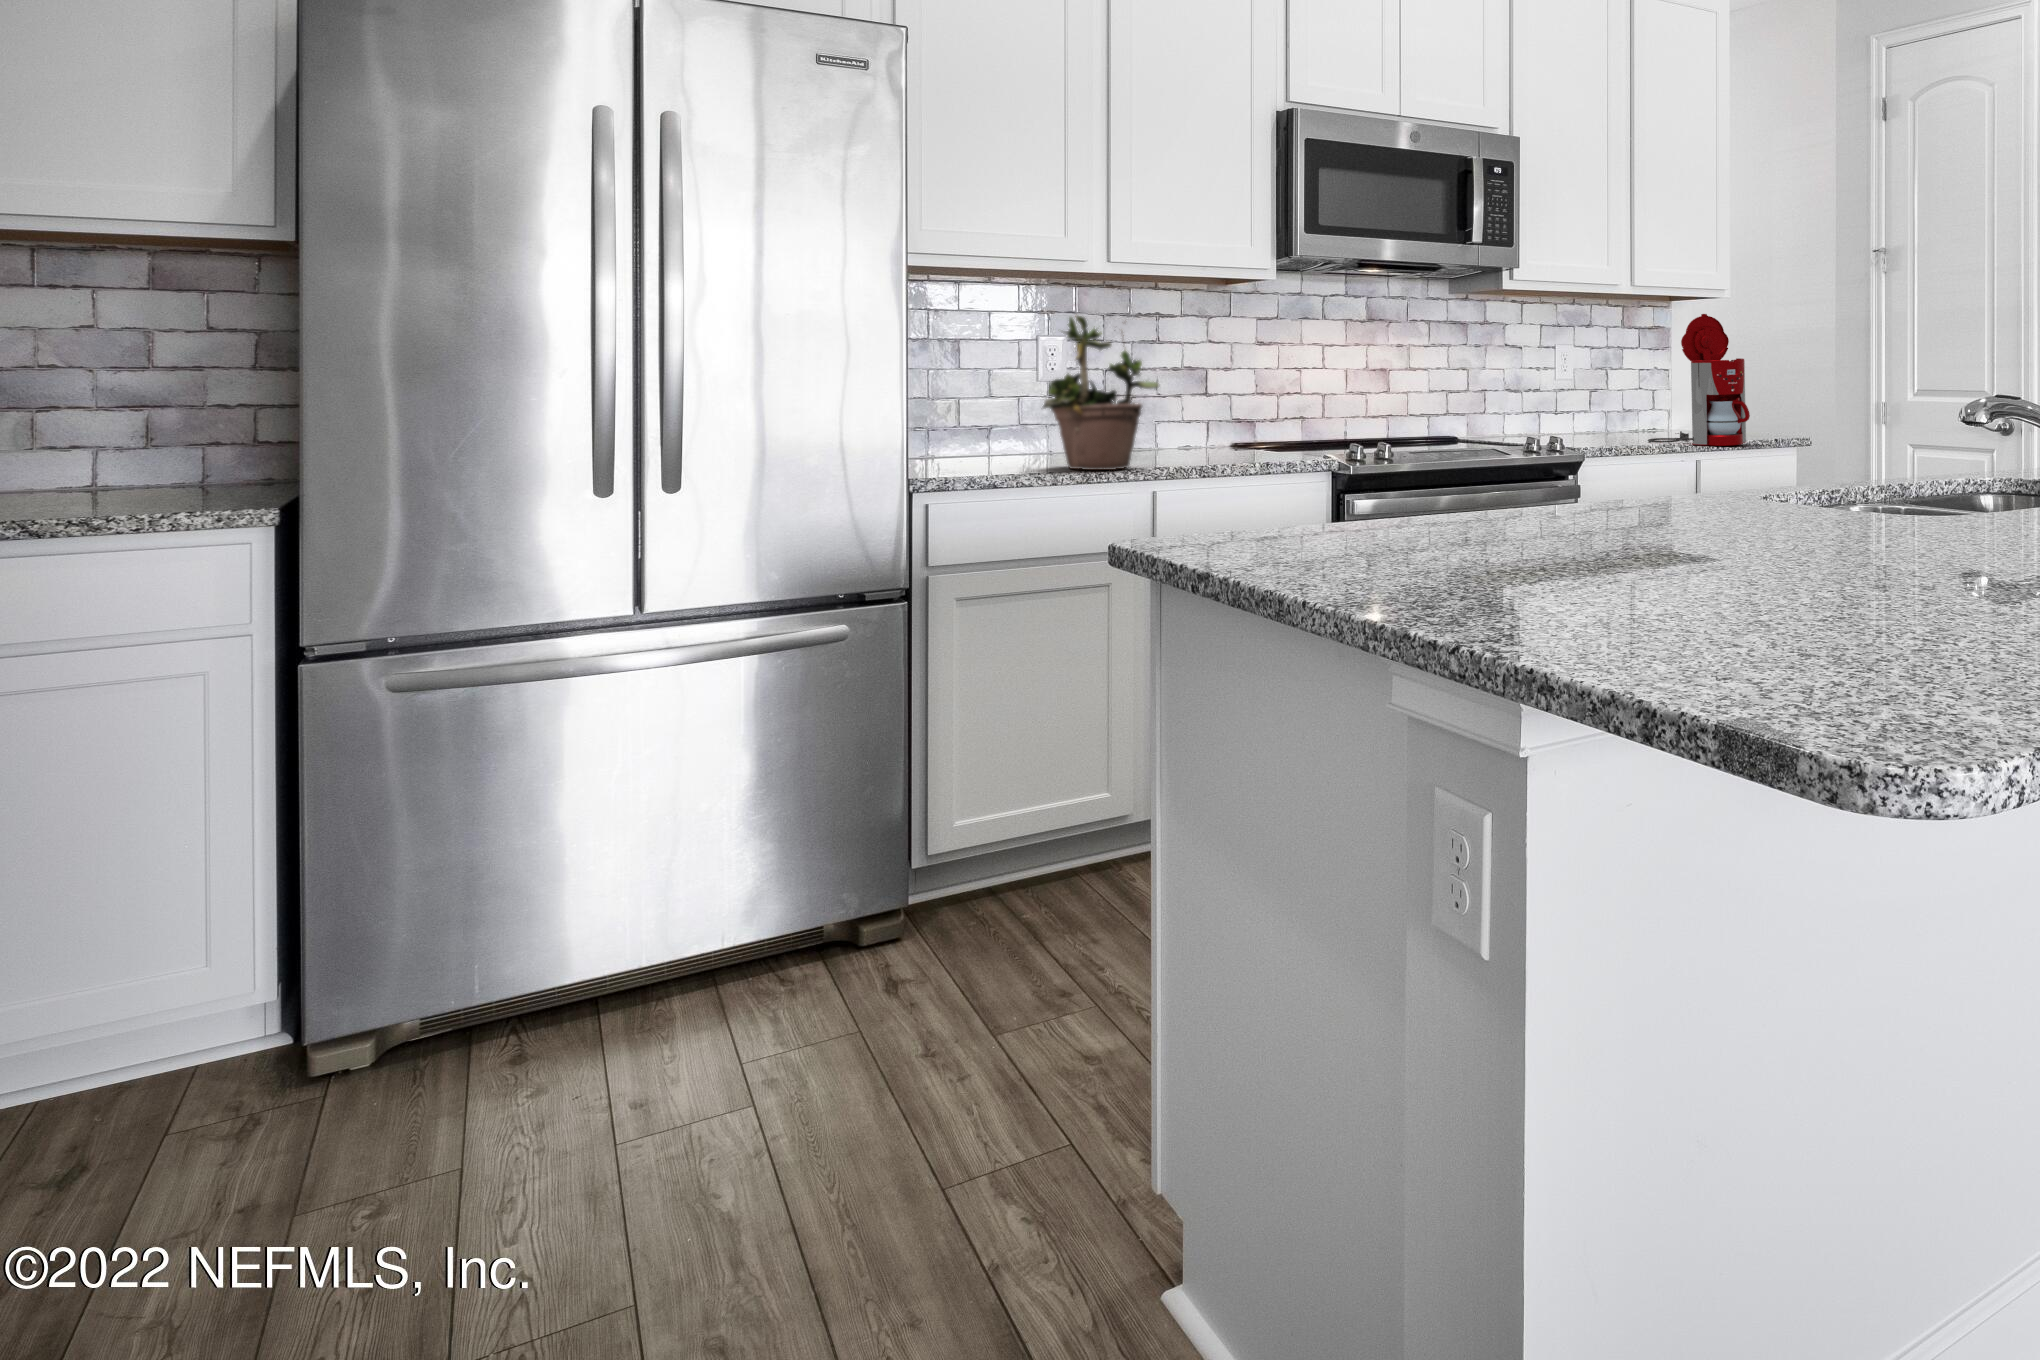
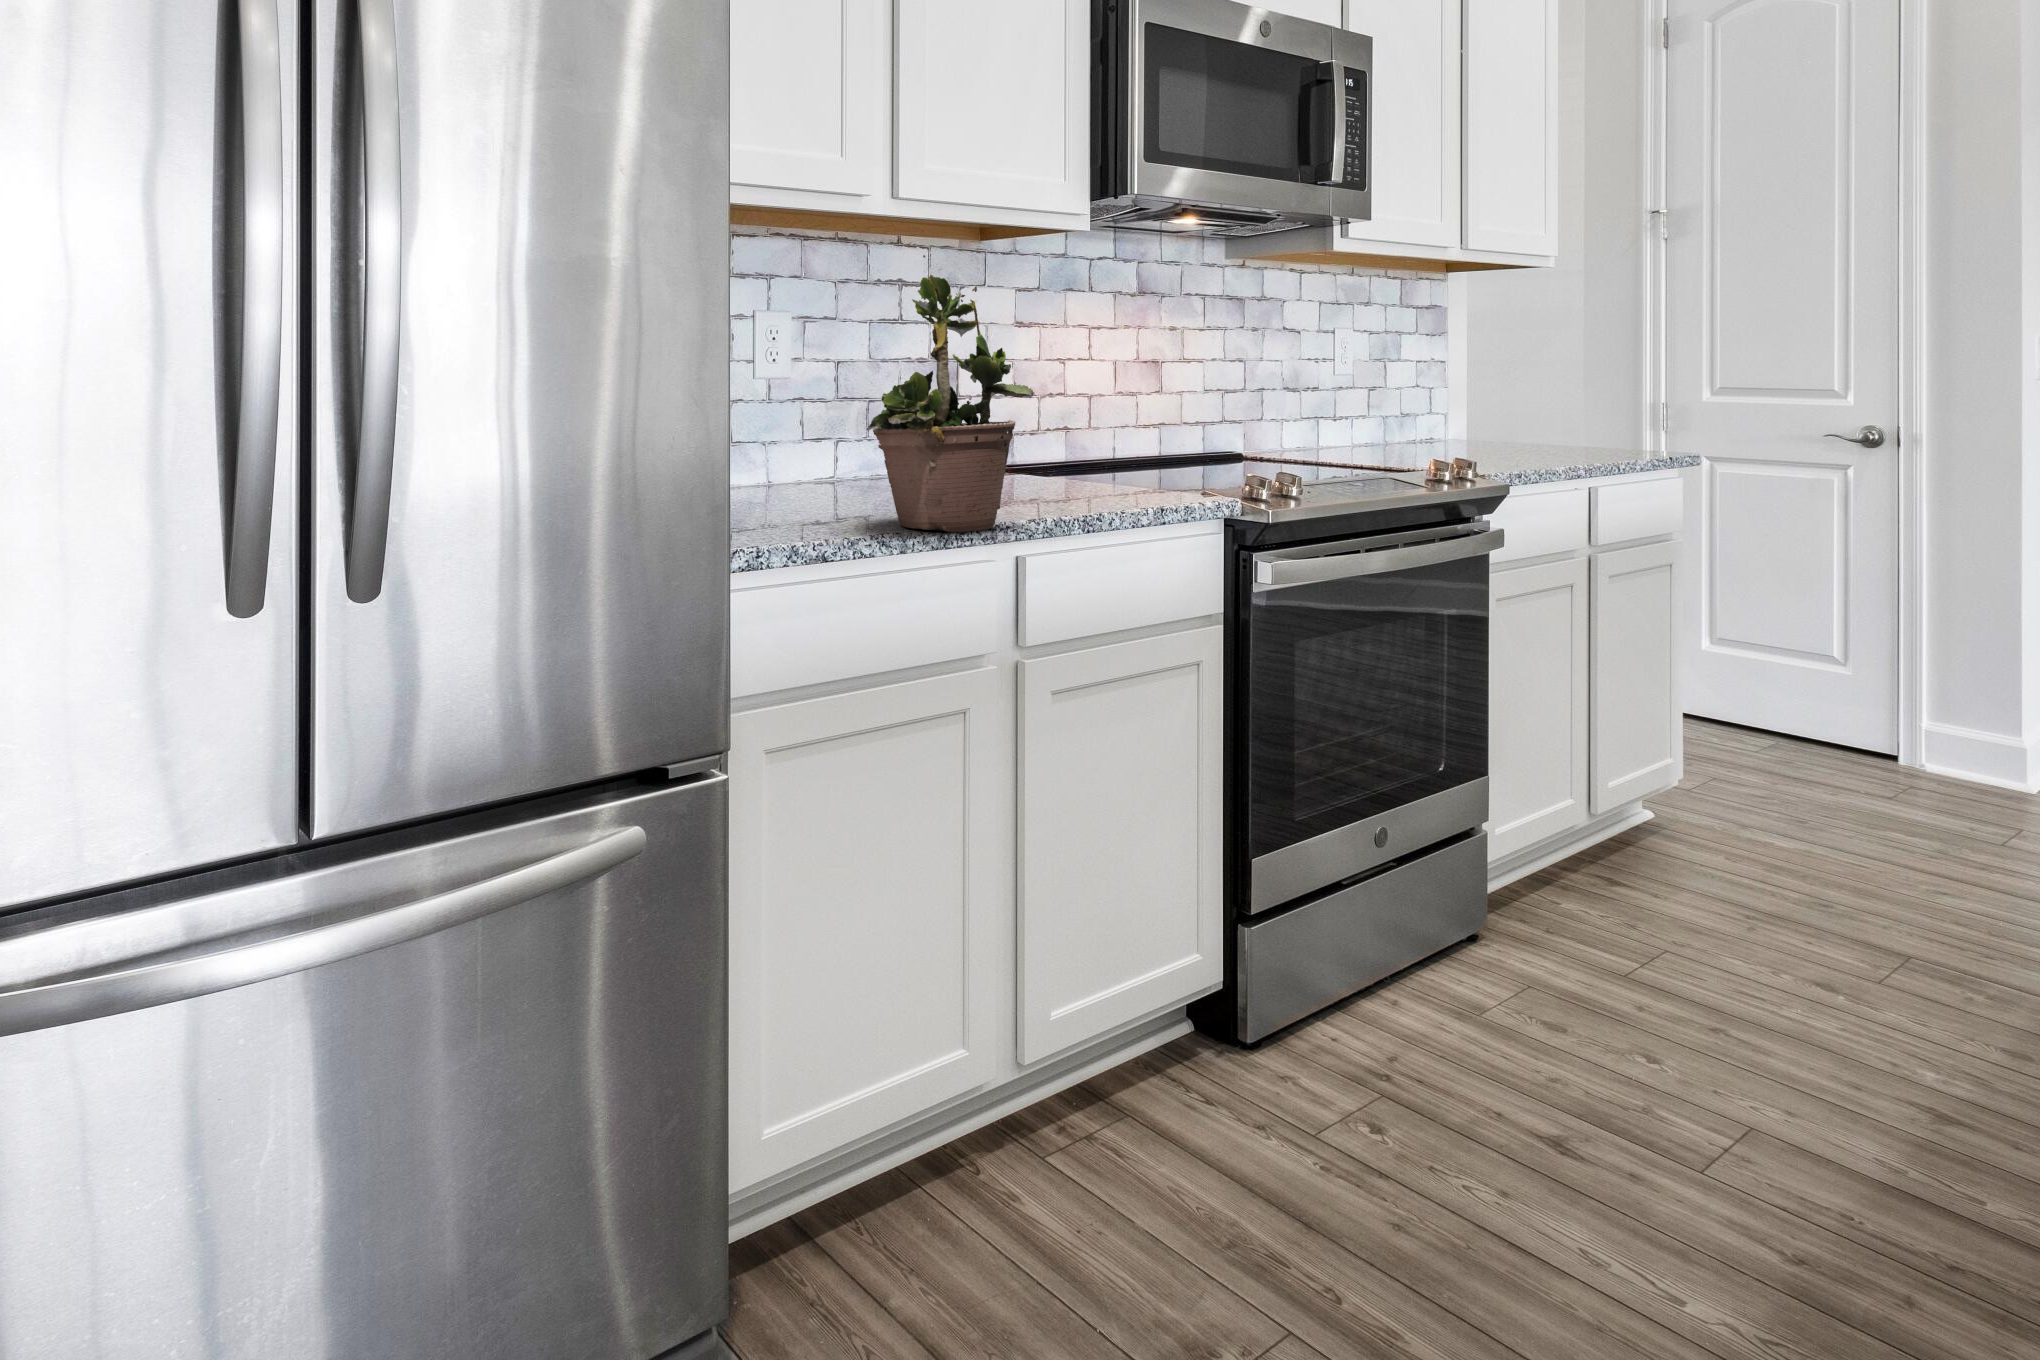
coffee maker: present [1648,314,1750,445] -> none [1480,288,1648,470]

